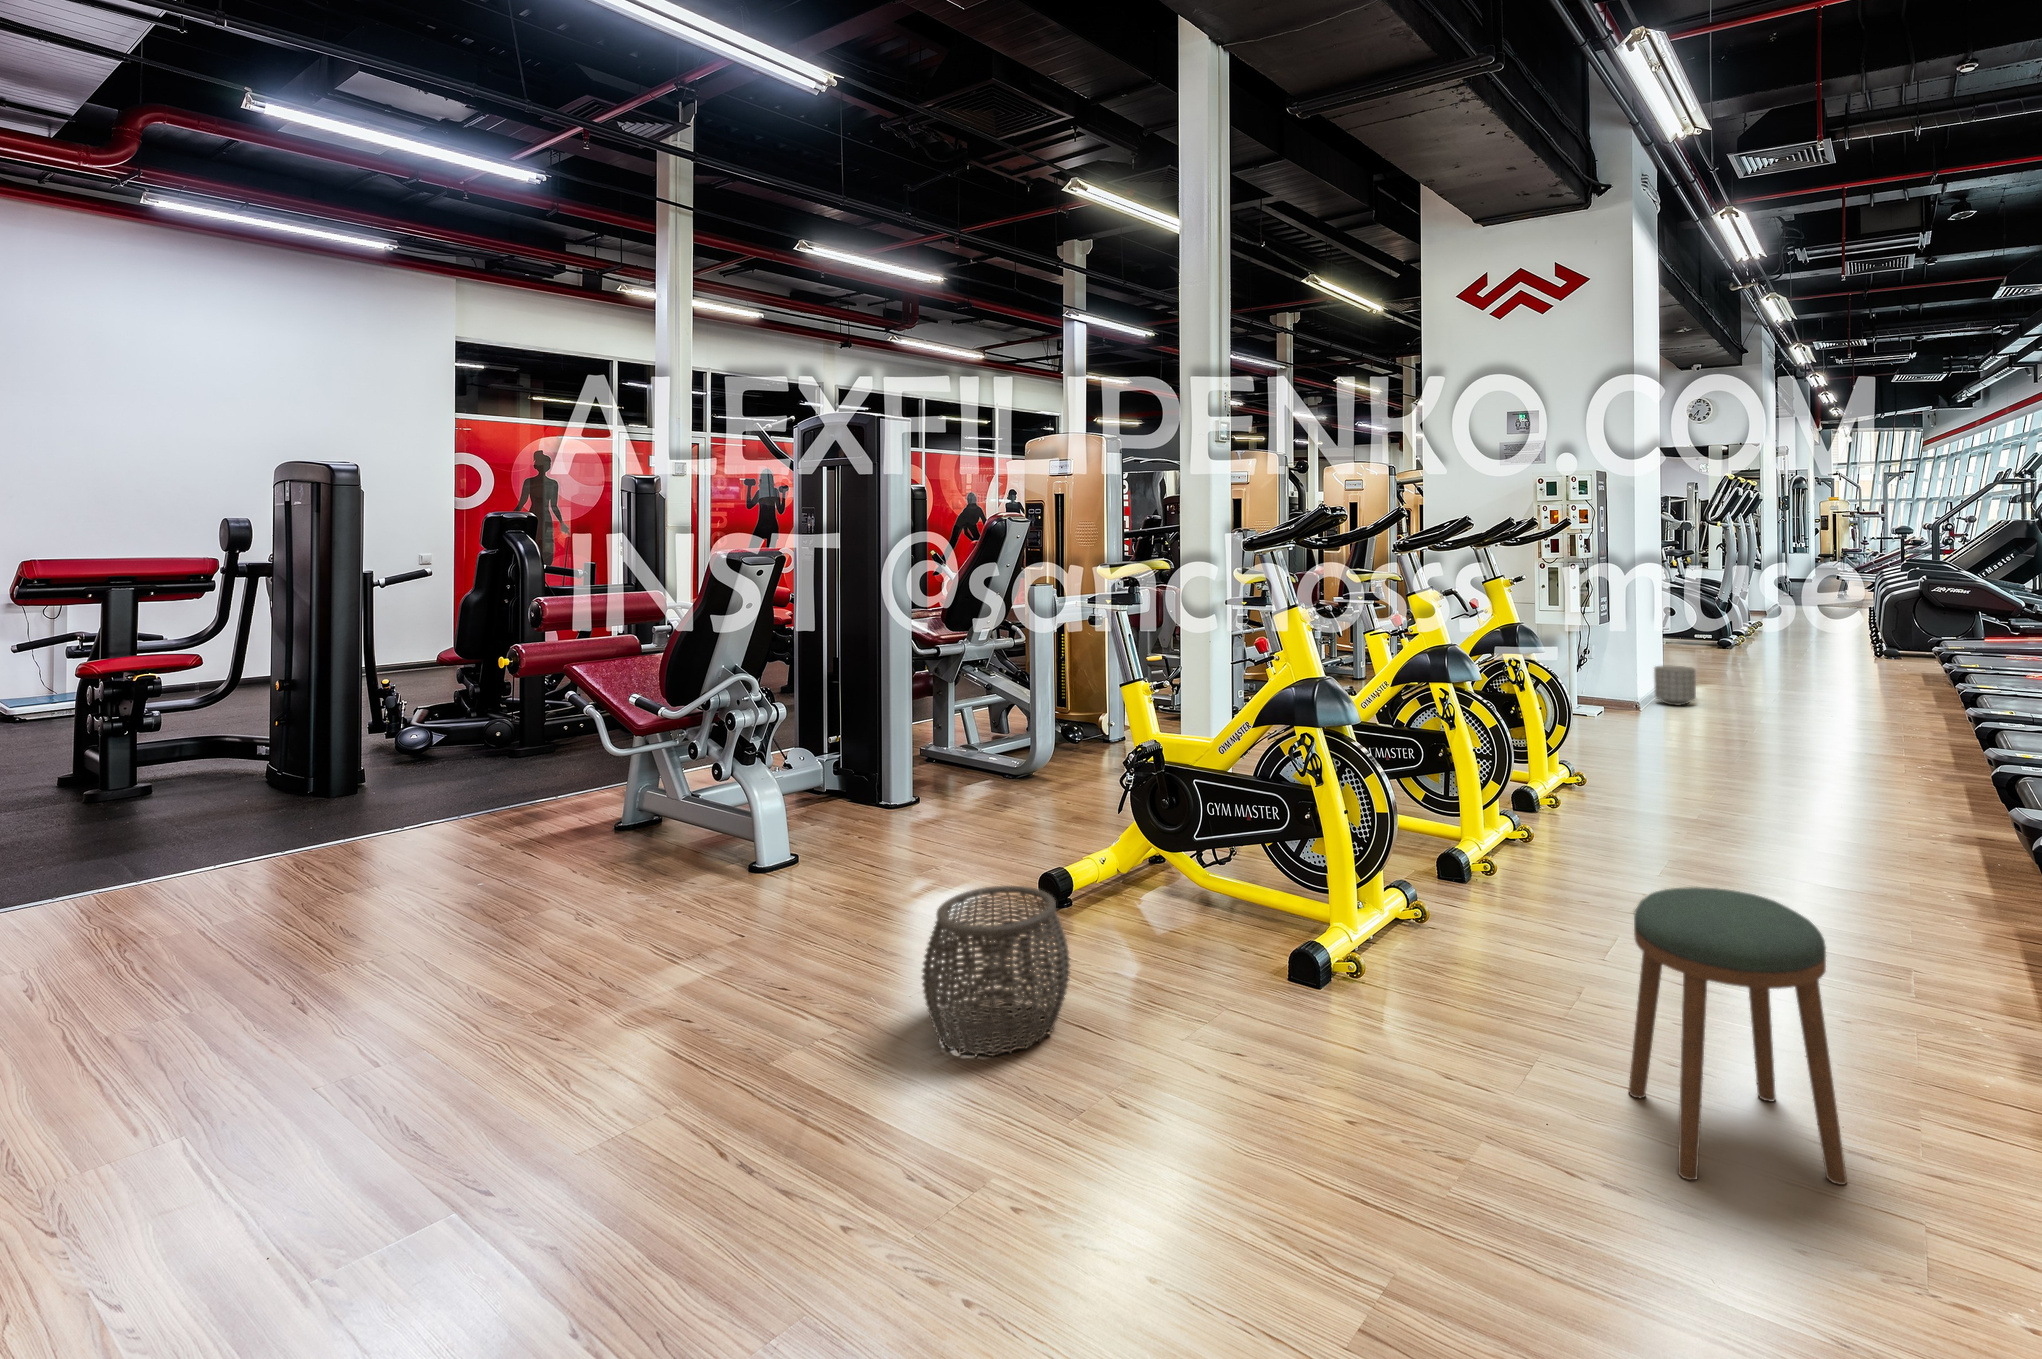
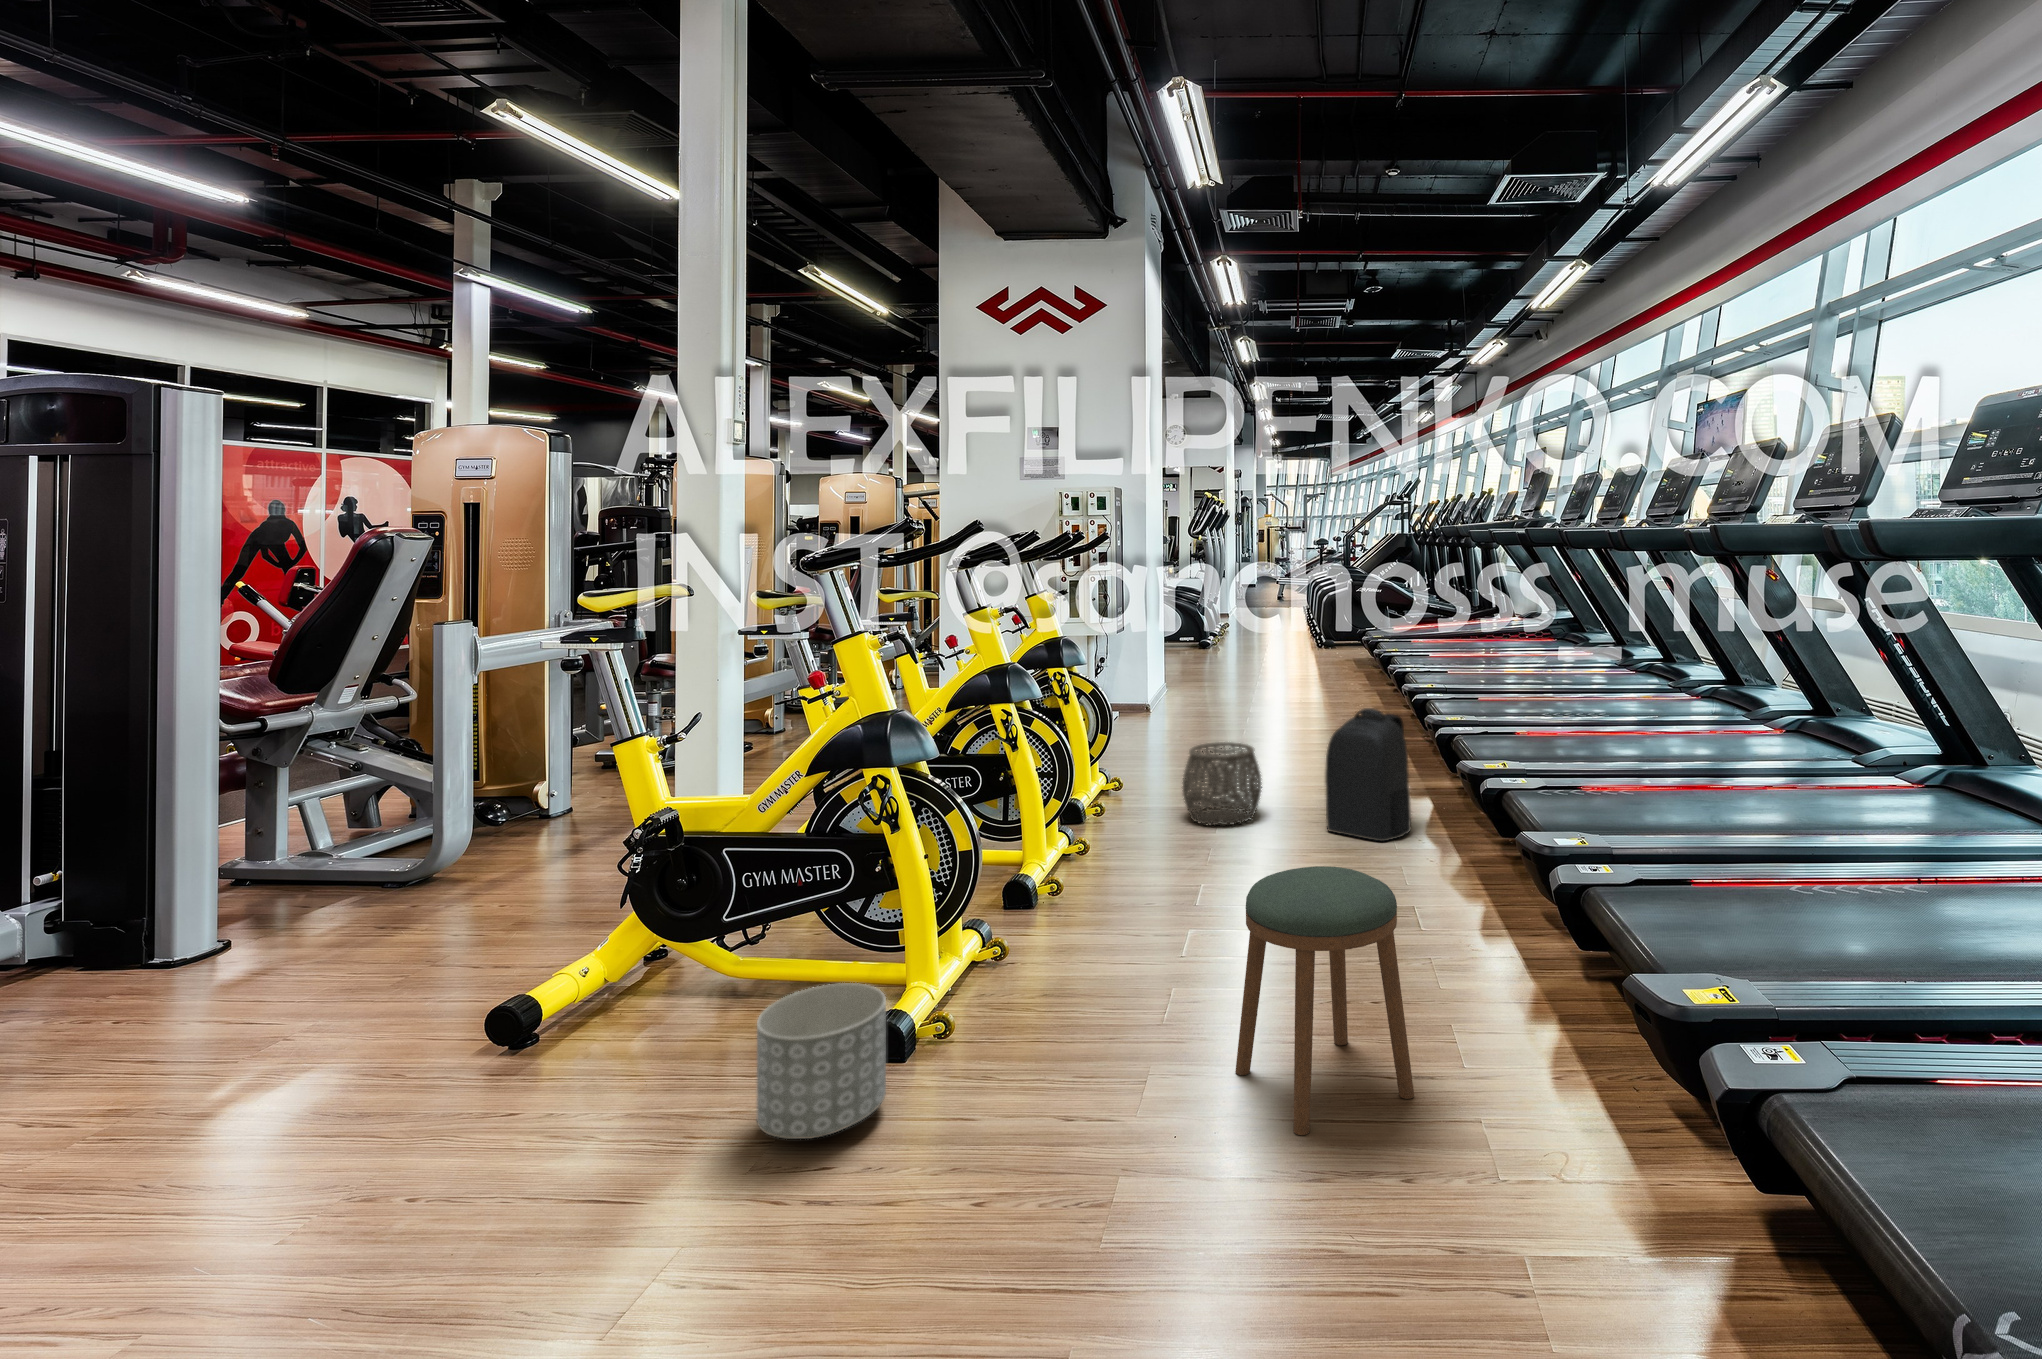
planter: present [1654,665,1696,705] -> present [757,983,886,1139]
backpack: none [1819,726,1945,889] -> present [1325,708,1411,841]
woven basket: present [922,886,1070,1056] -> present [1183,742,1262,826]

